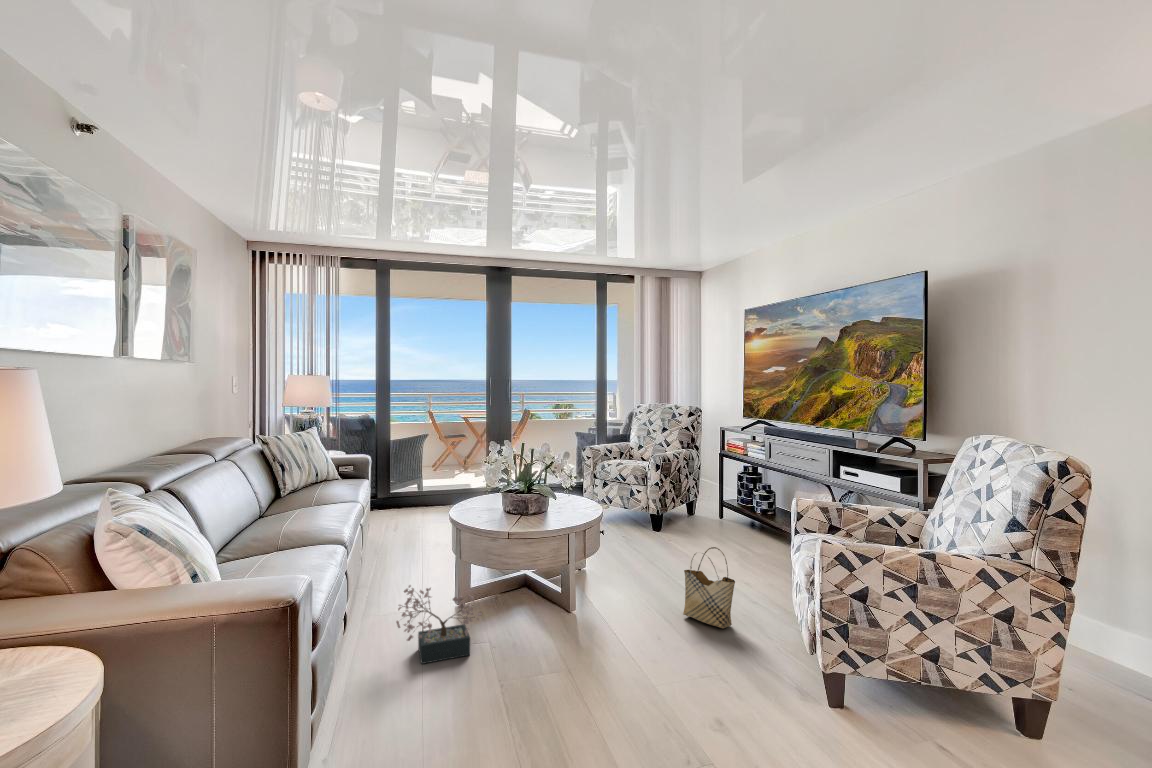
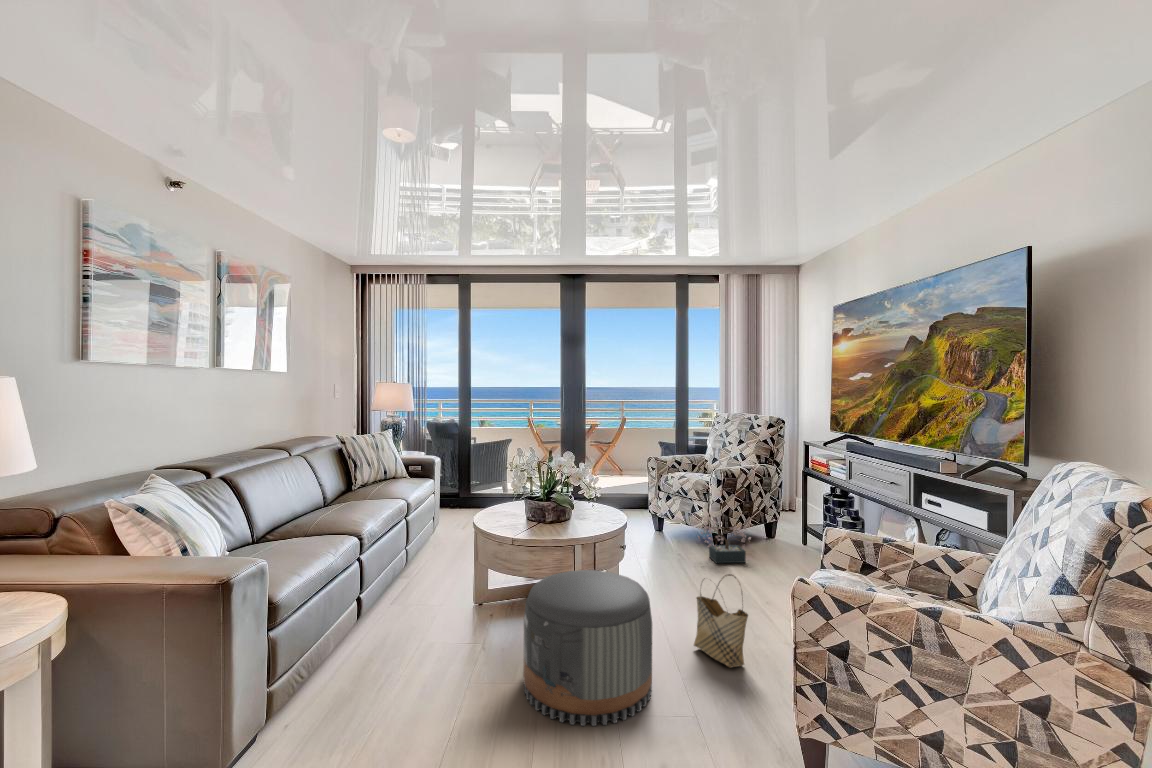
pouf: none [551,555,673,698] -> present [523,570,652,726]
decorative plant: present [396,585,482,664] -> present [698,517,751,563]

